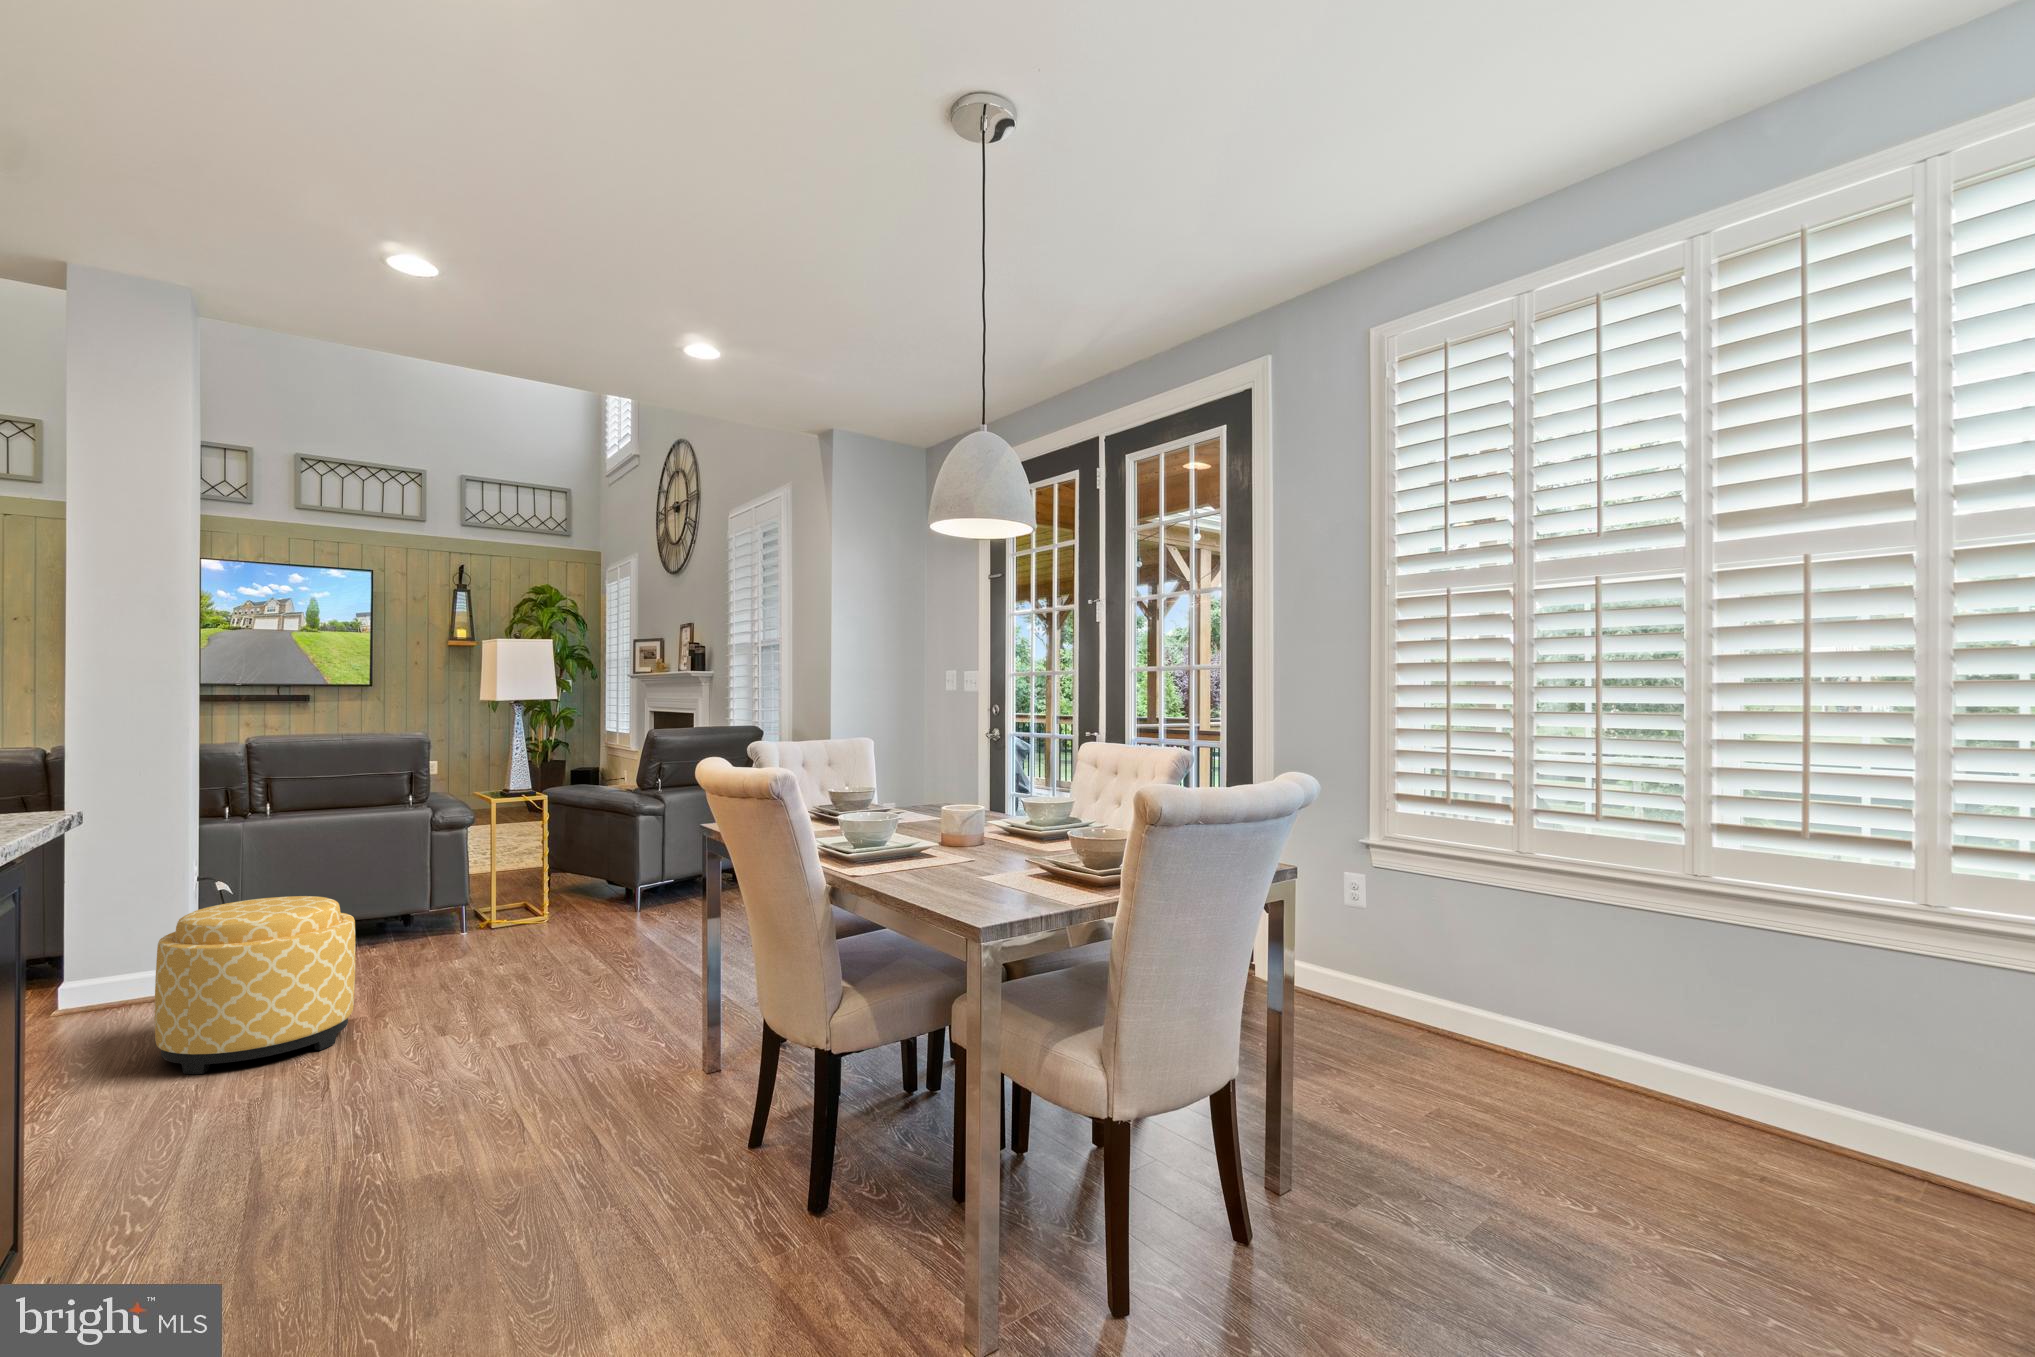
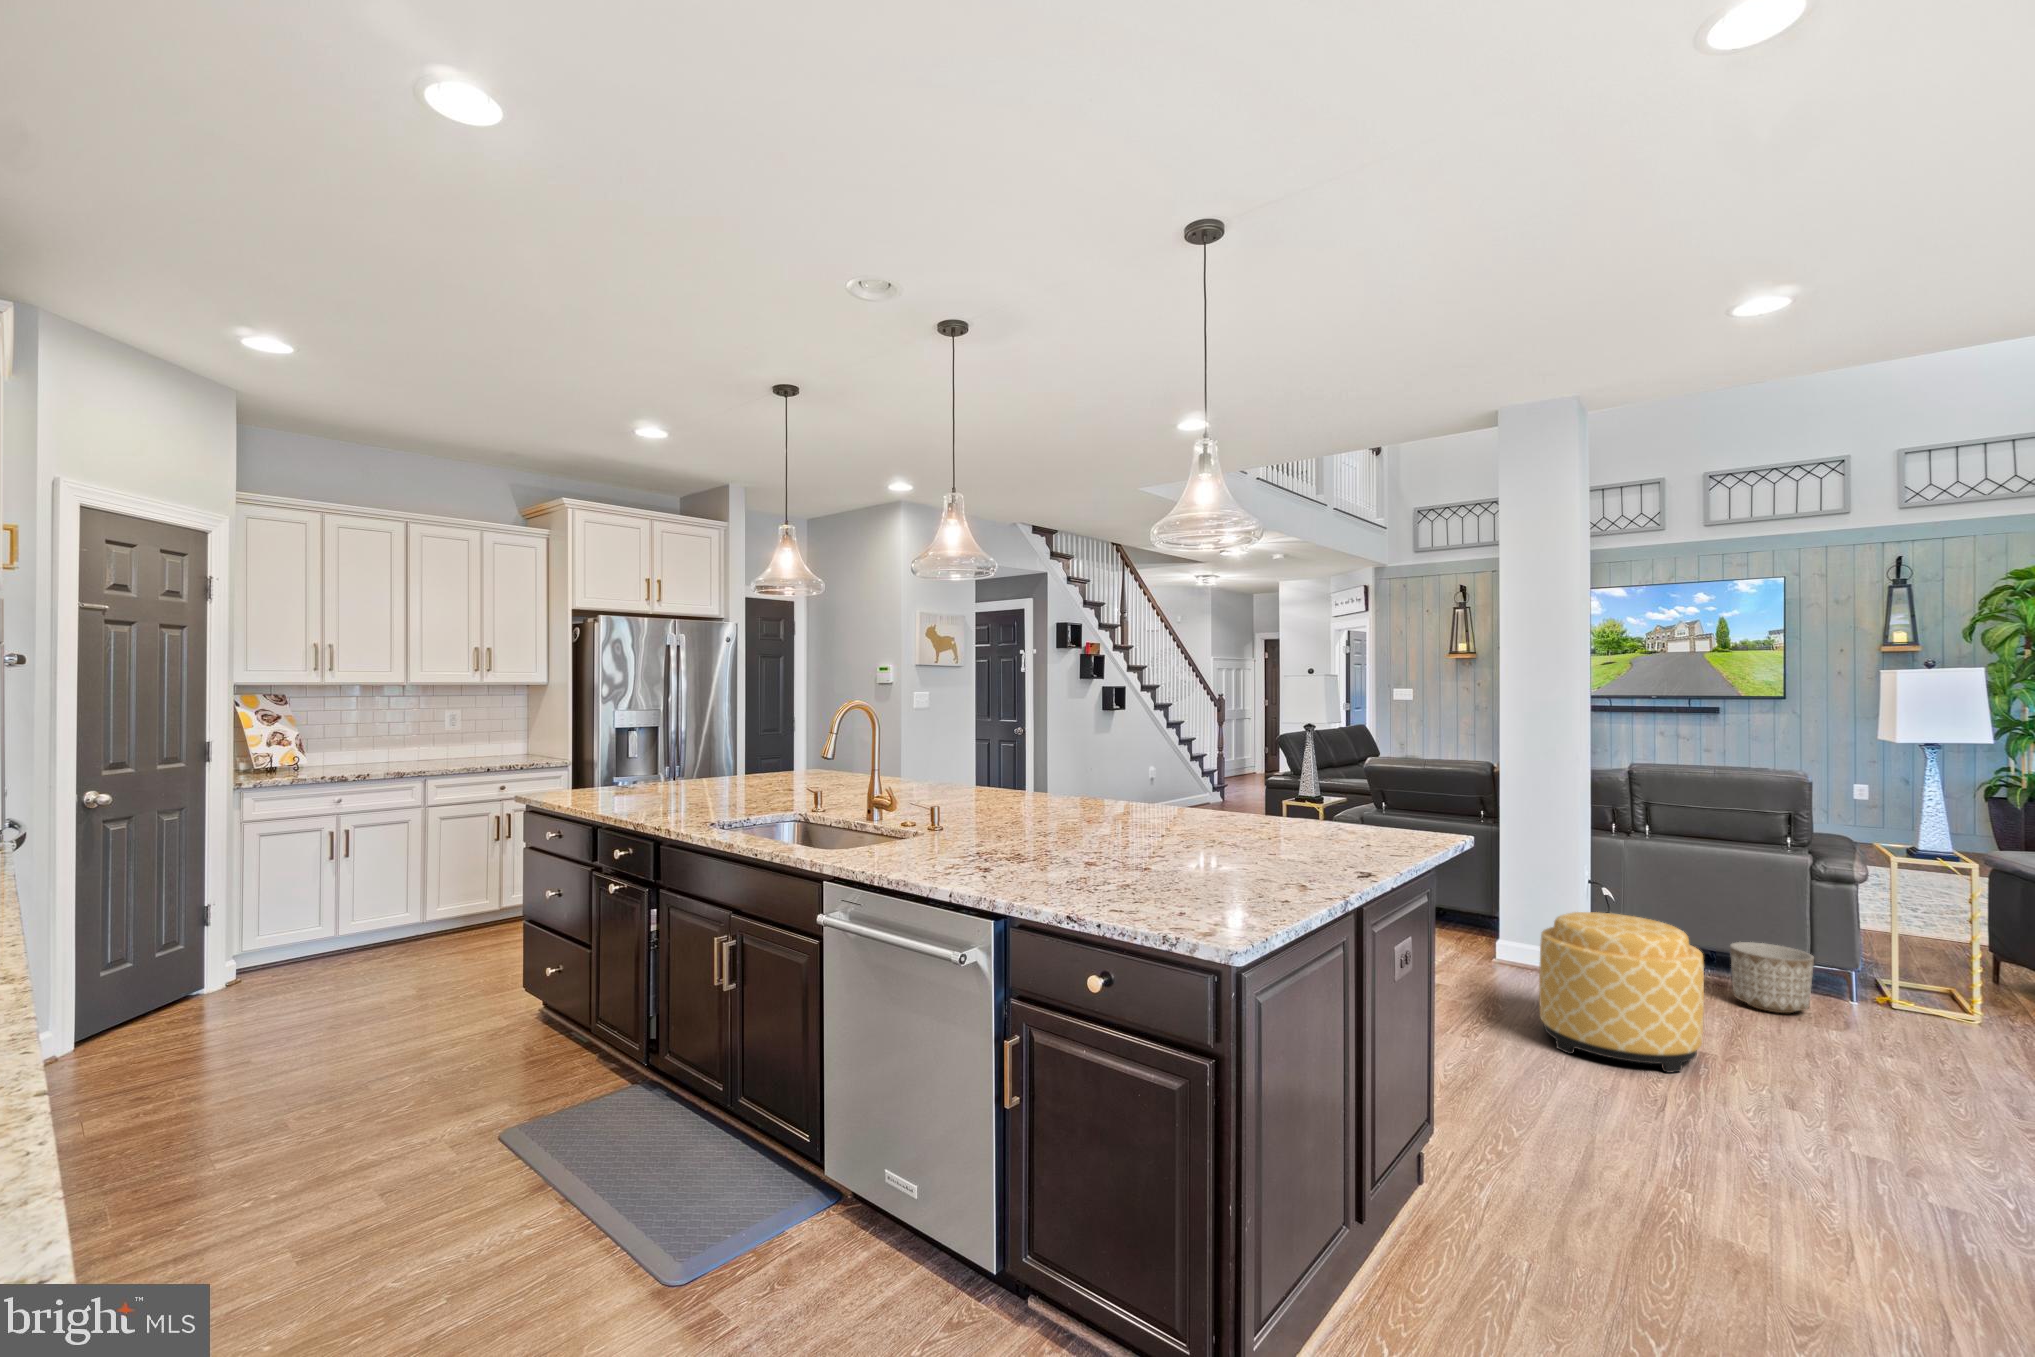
planter: none [362,897,438,962] -> present [1730,942,1814,1013]

